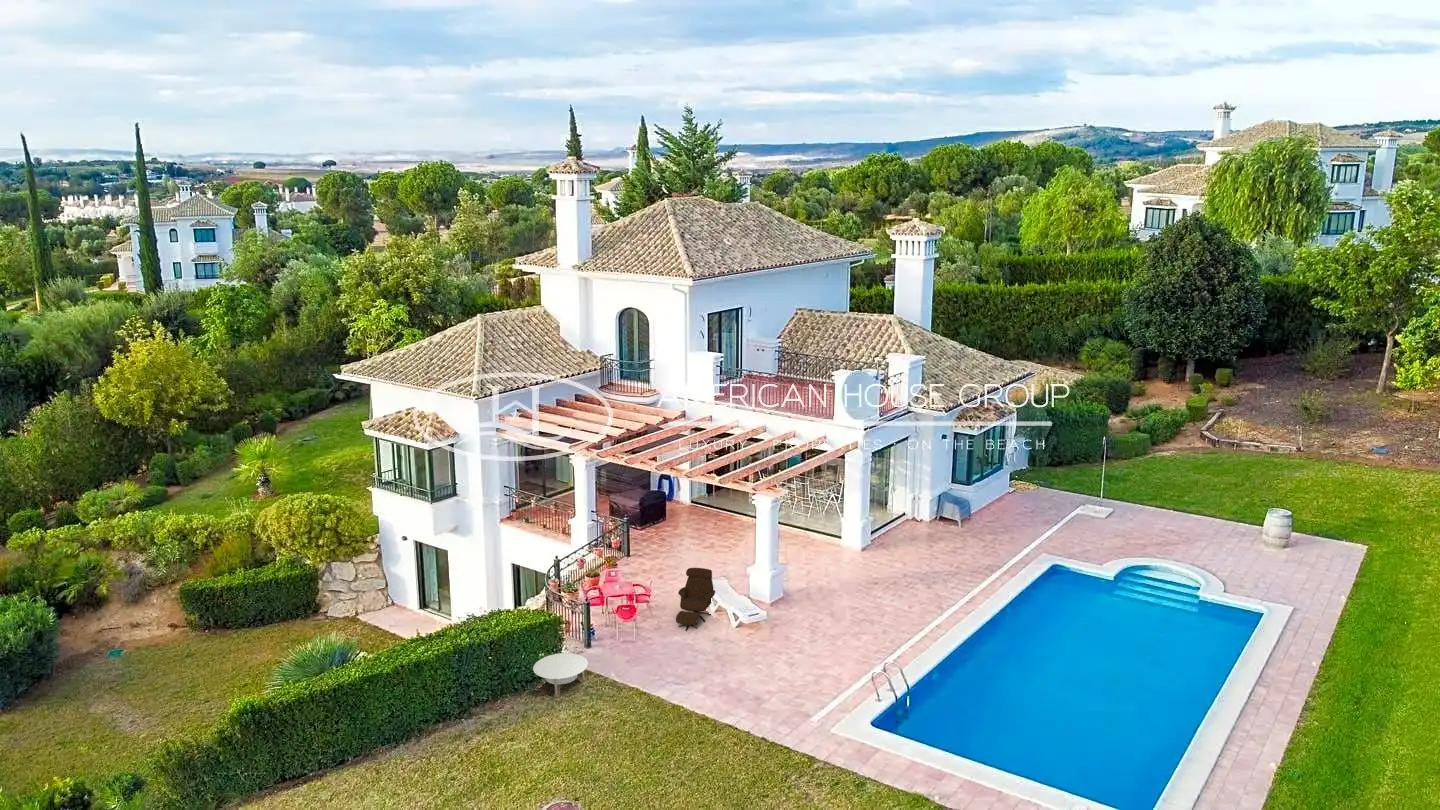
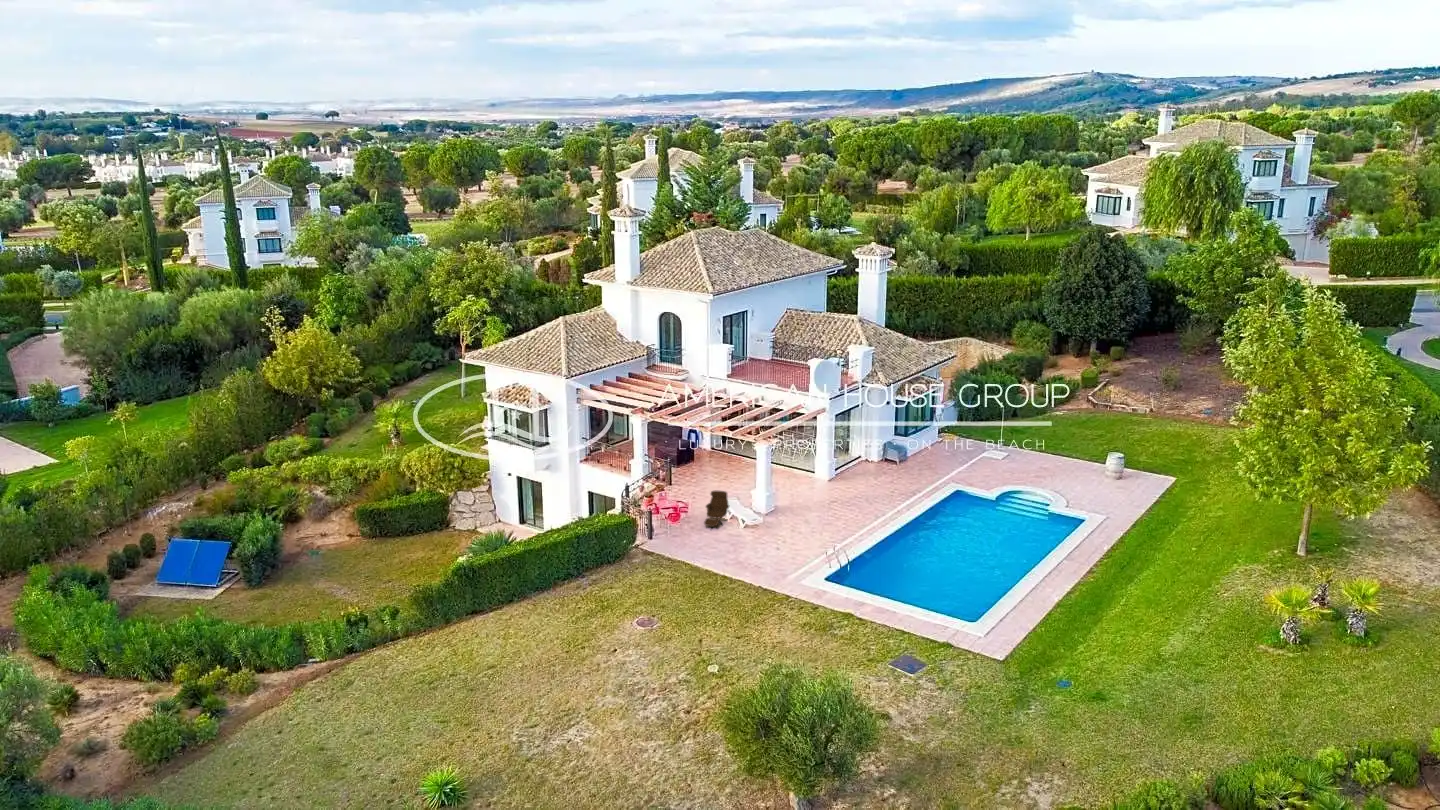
round table: present [533,653,588,698] -> none [618,541,651,567]

